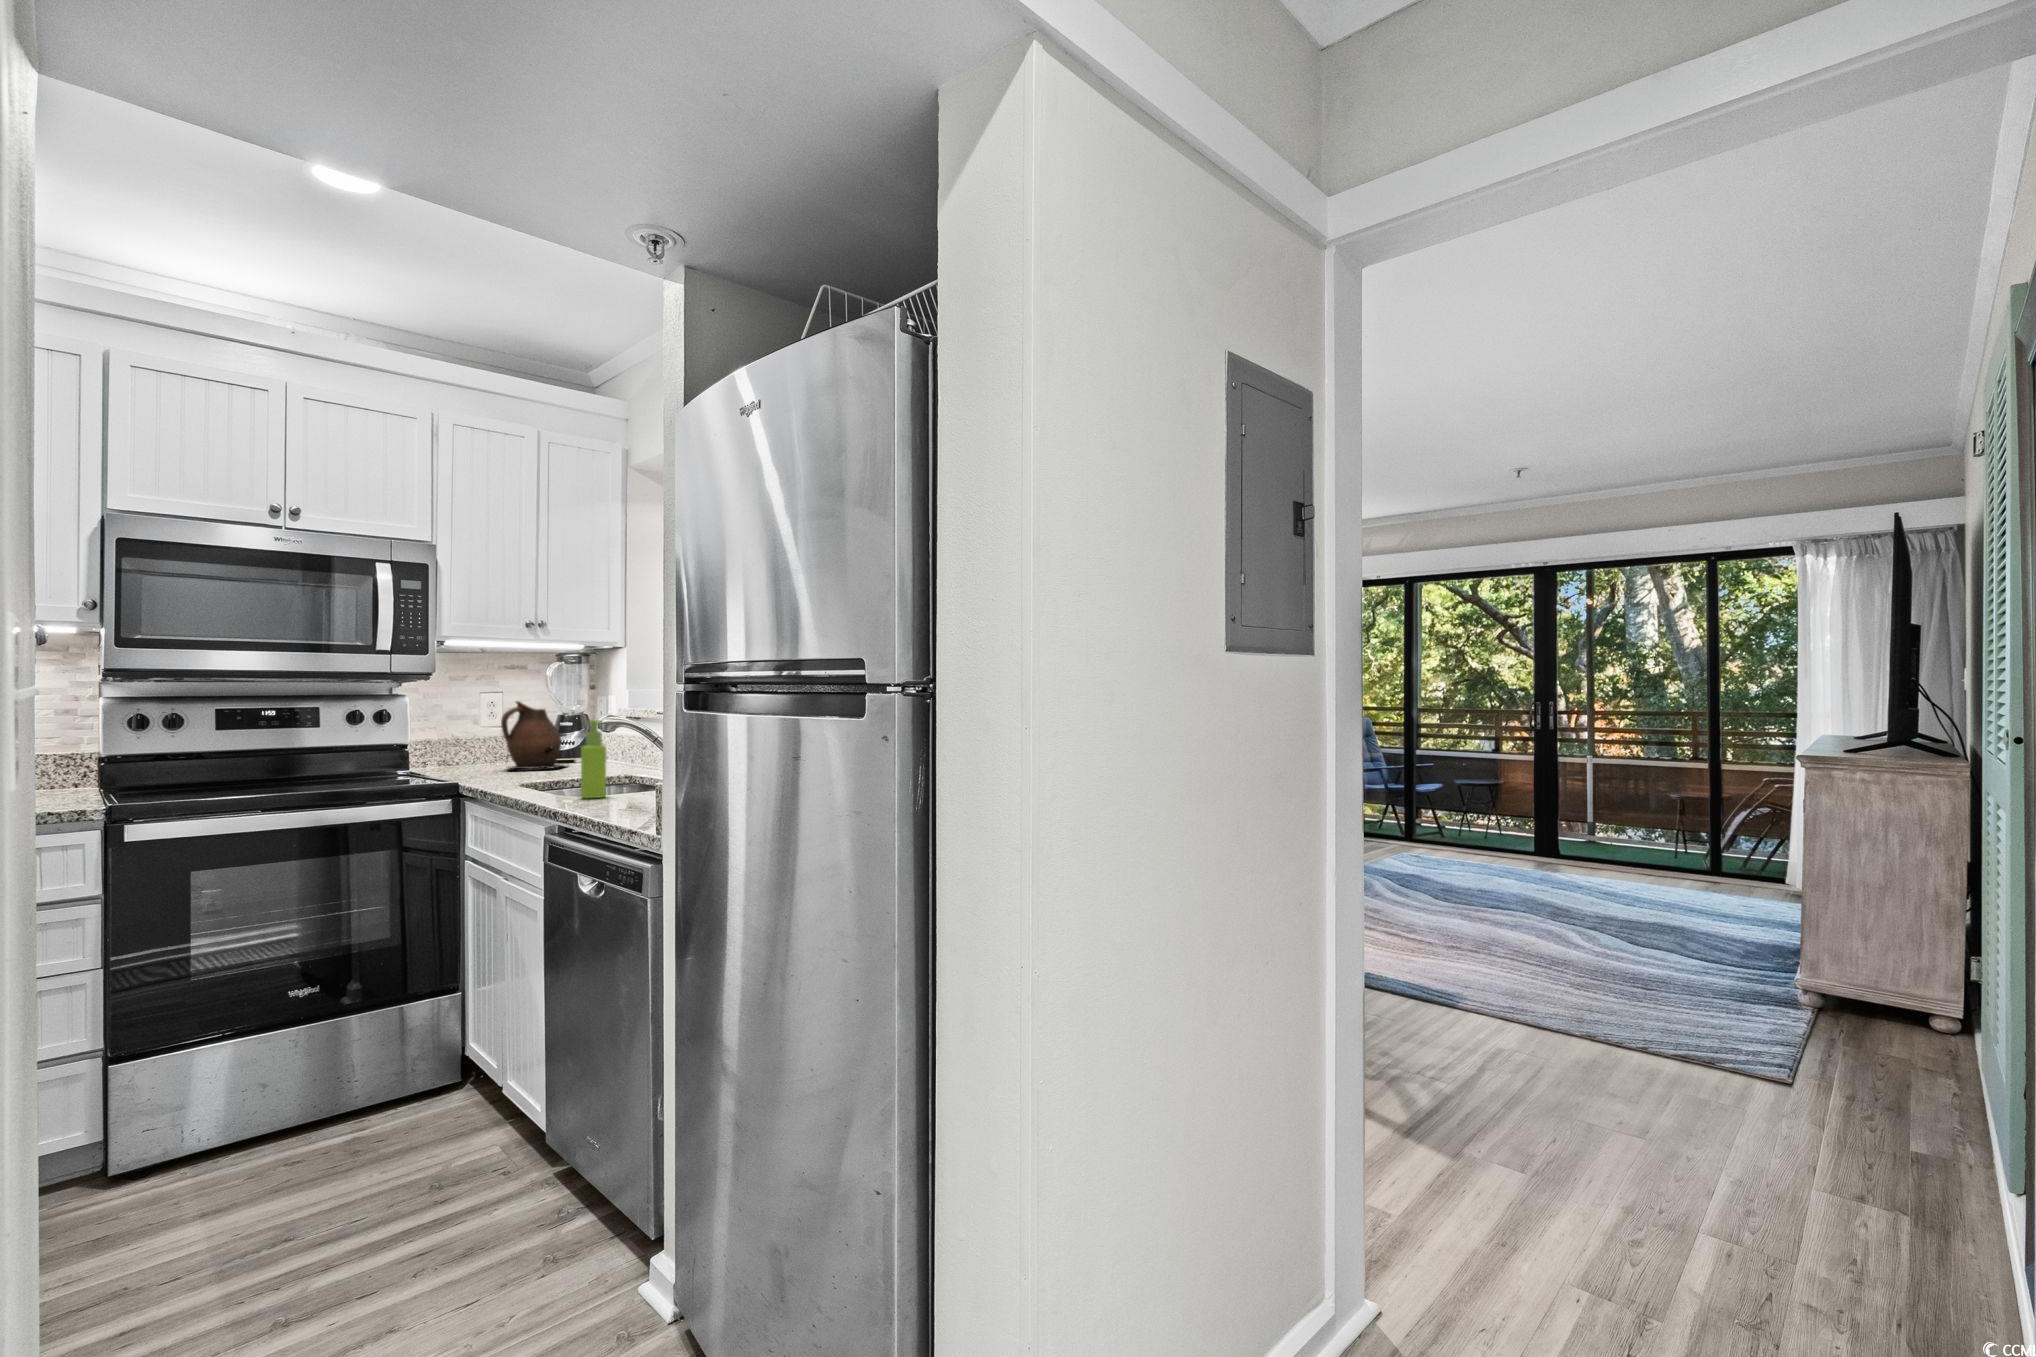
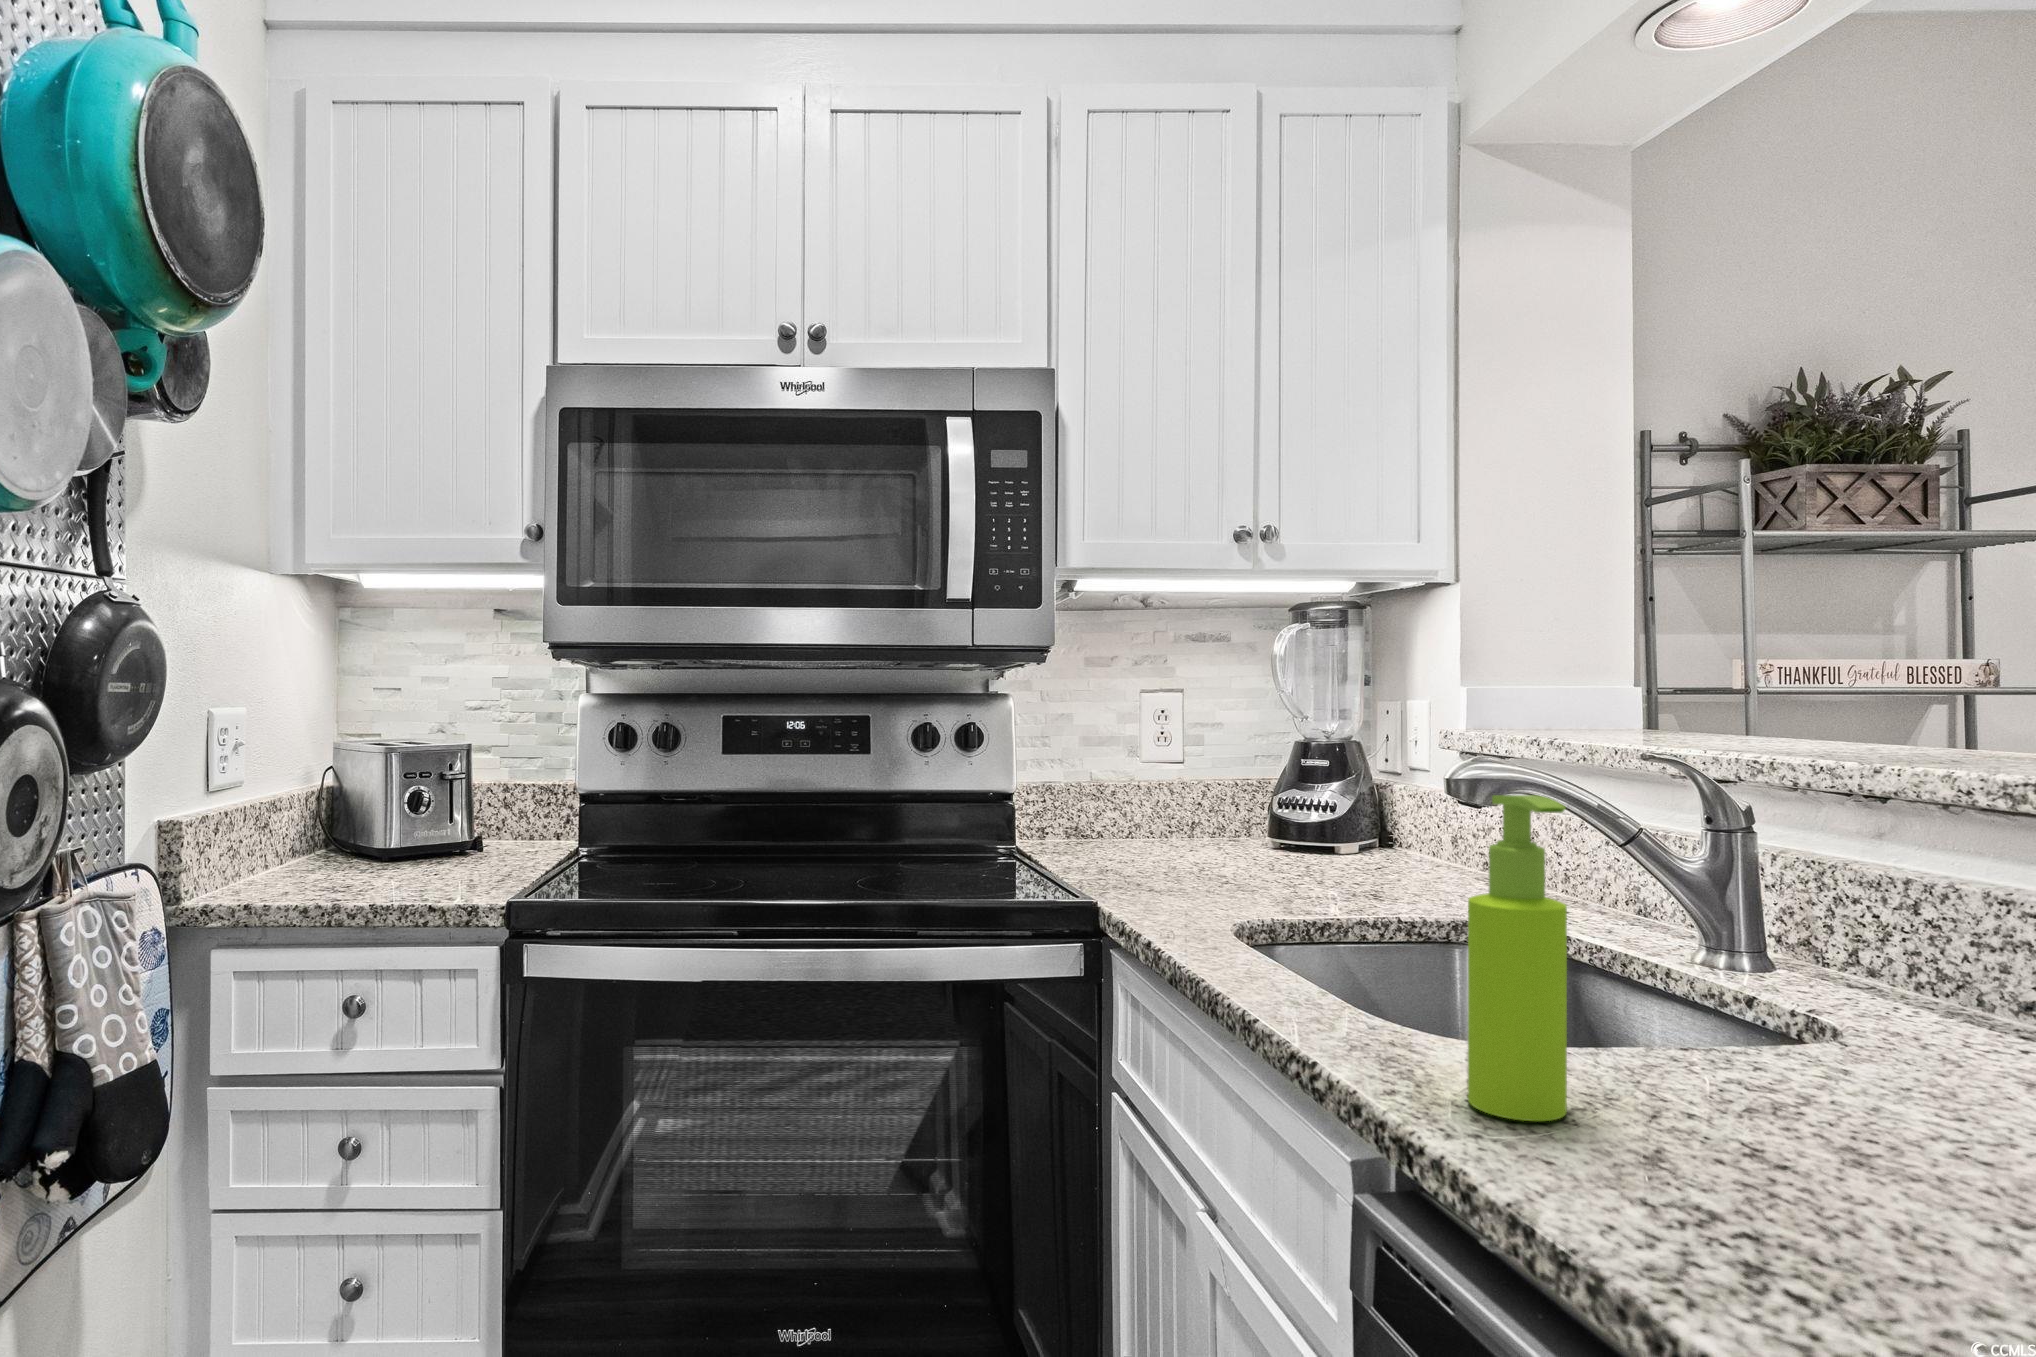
ceramic pitcher: present [501,701,564,769] -> none [1182,710,1317,871]

